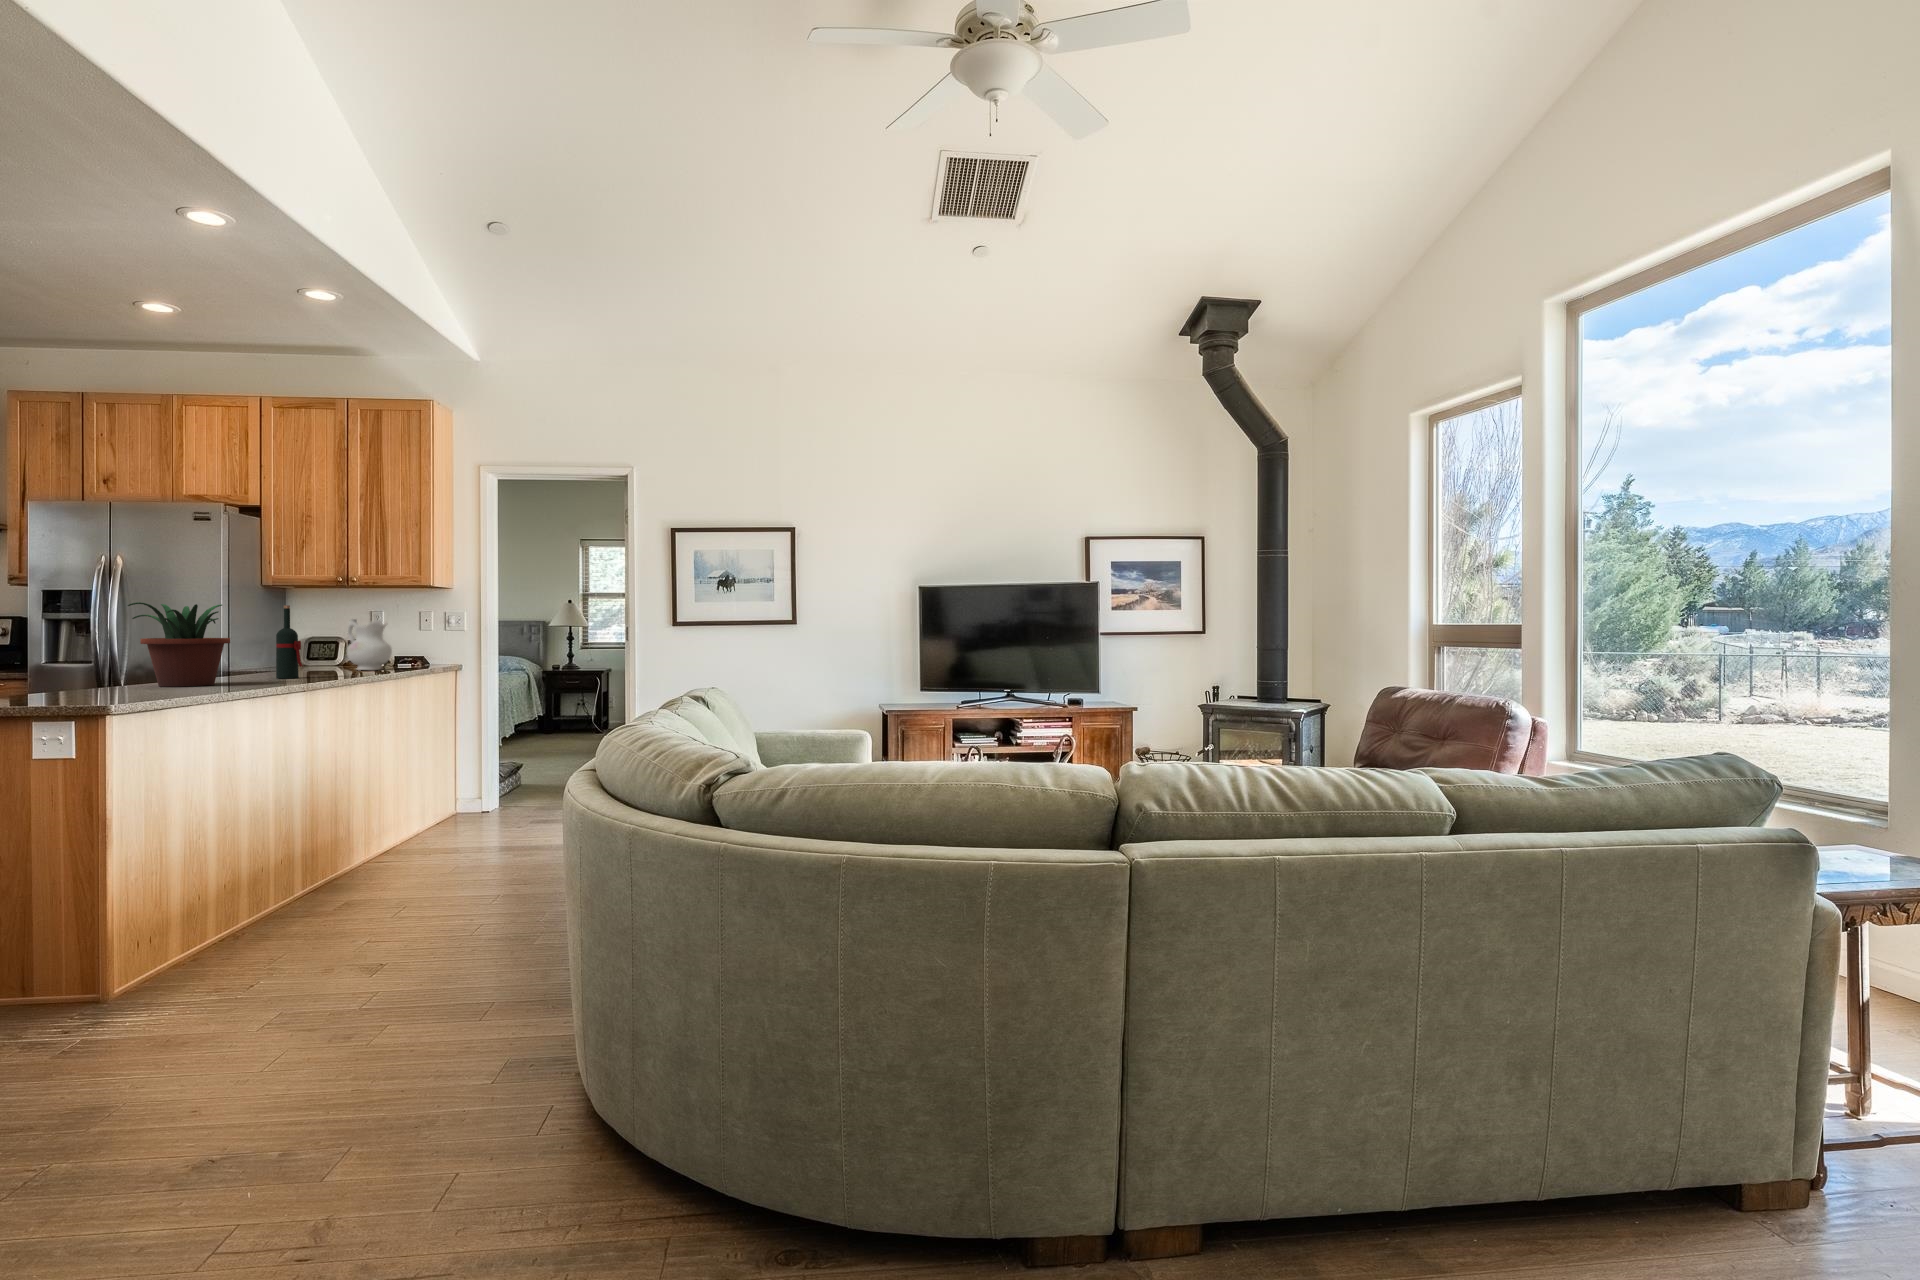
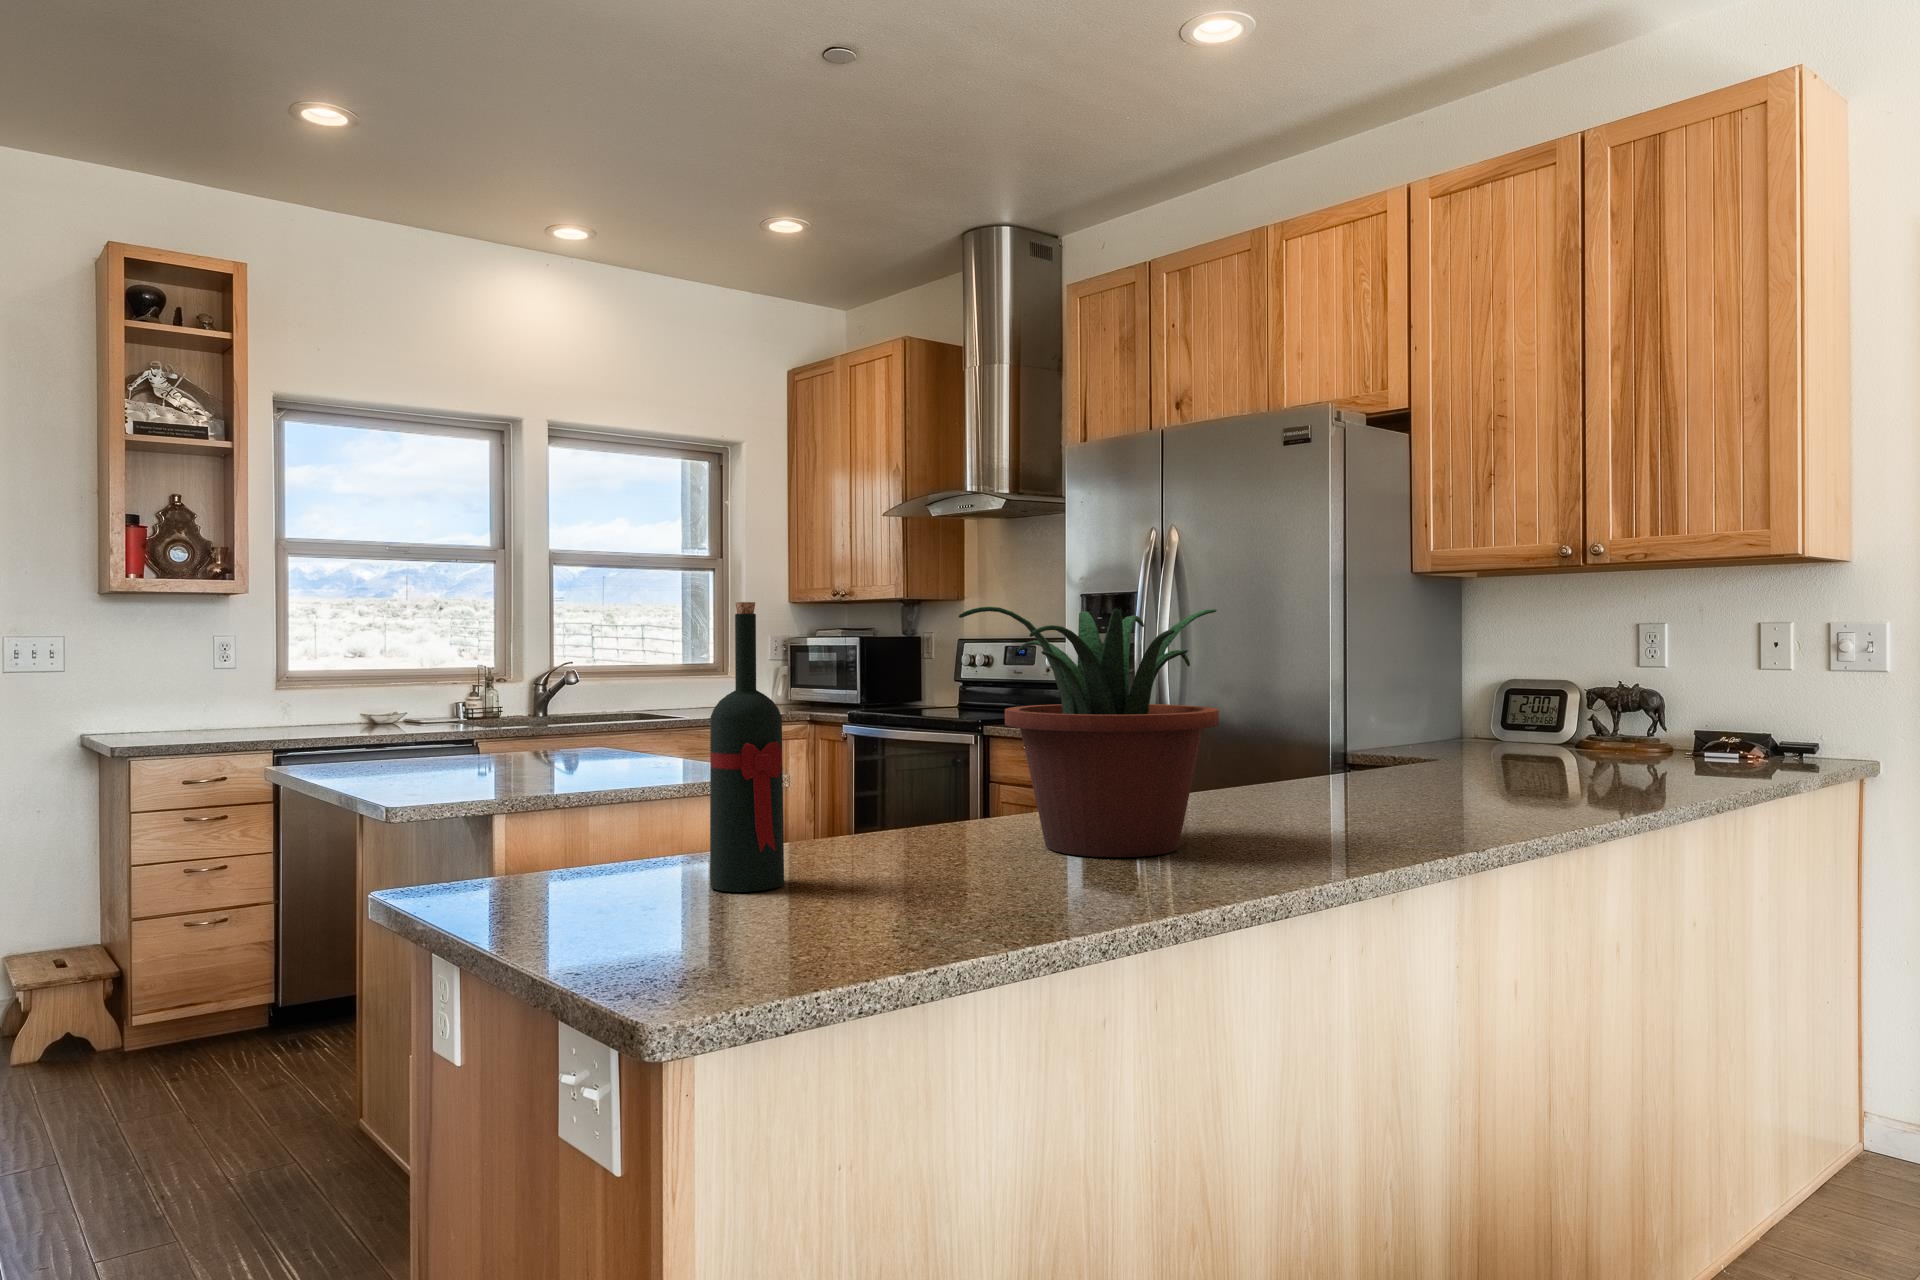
wine bottle: present [276,605,303,678] -> present [710,602,784,892]
ceramic pitcher: present [347,619,392,670] -> none [1578,643,1697,781]

